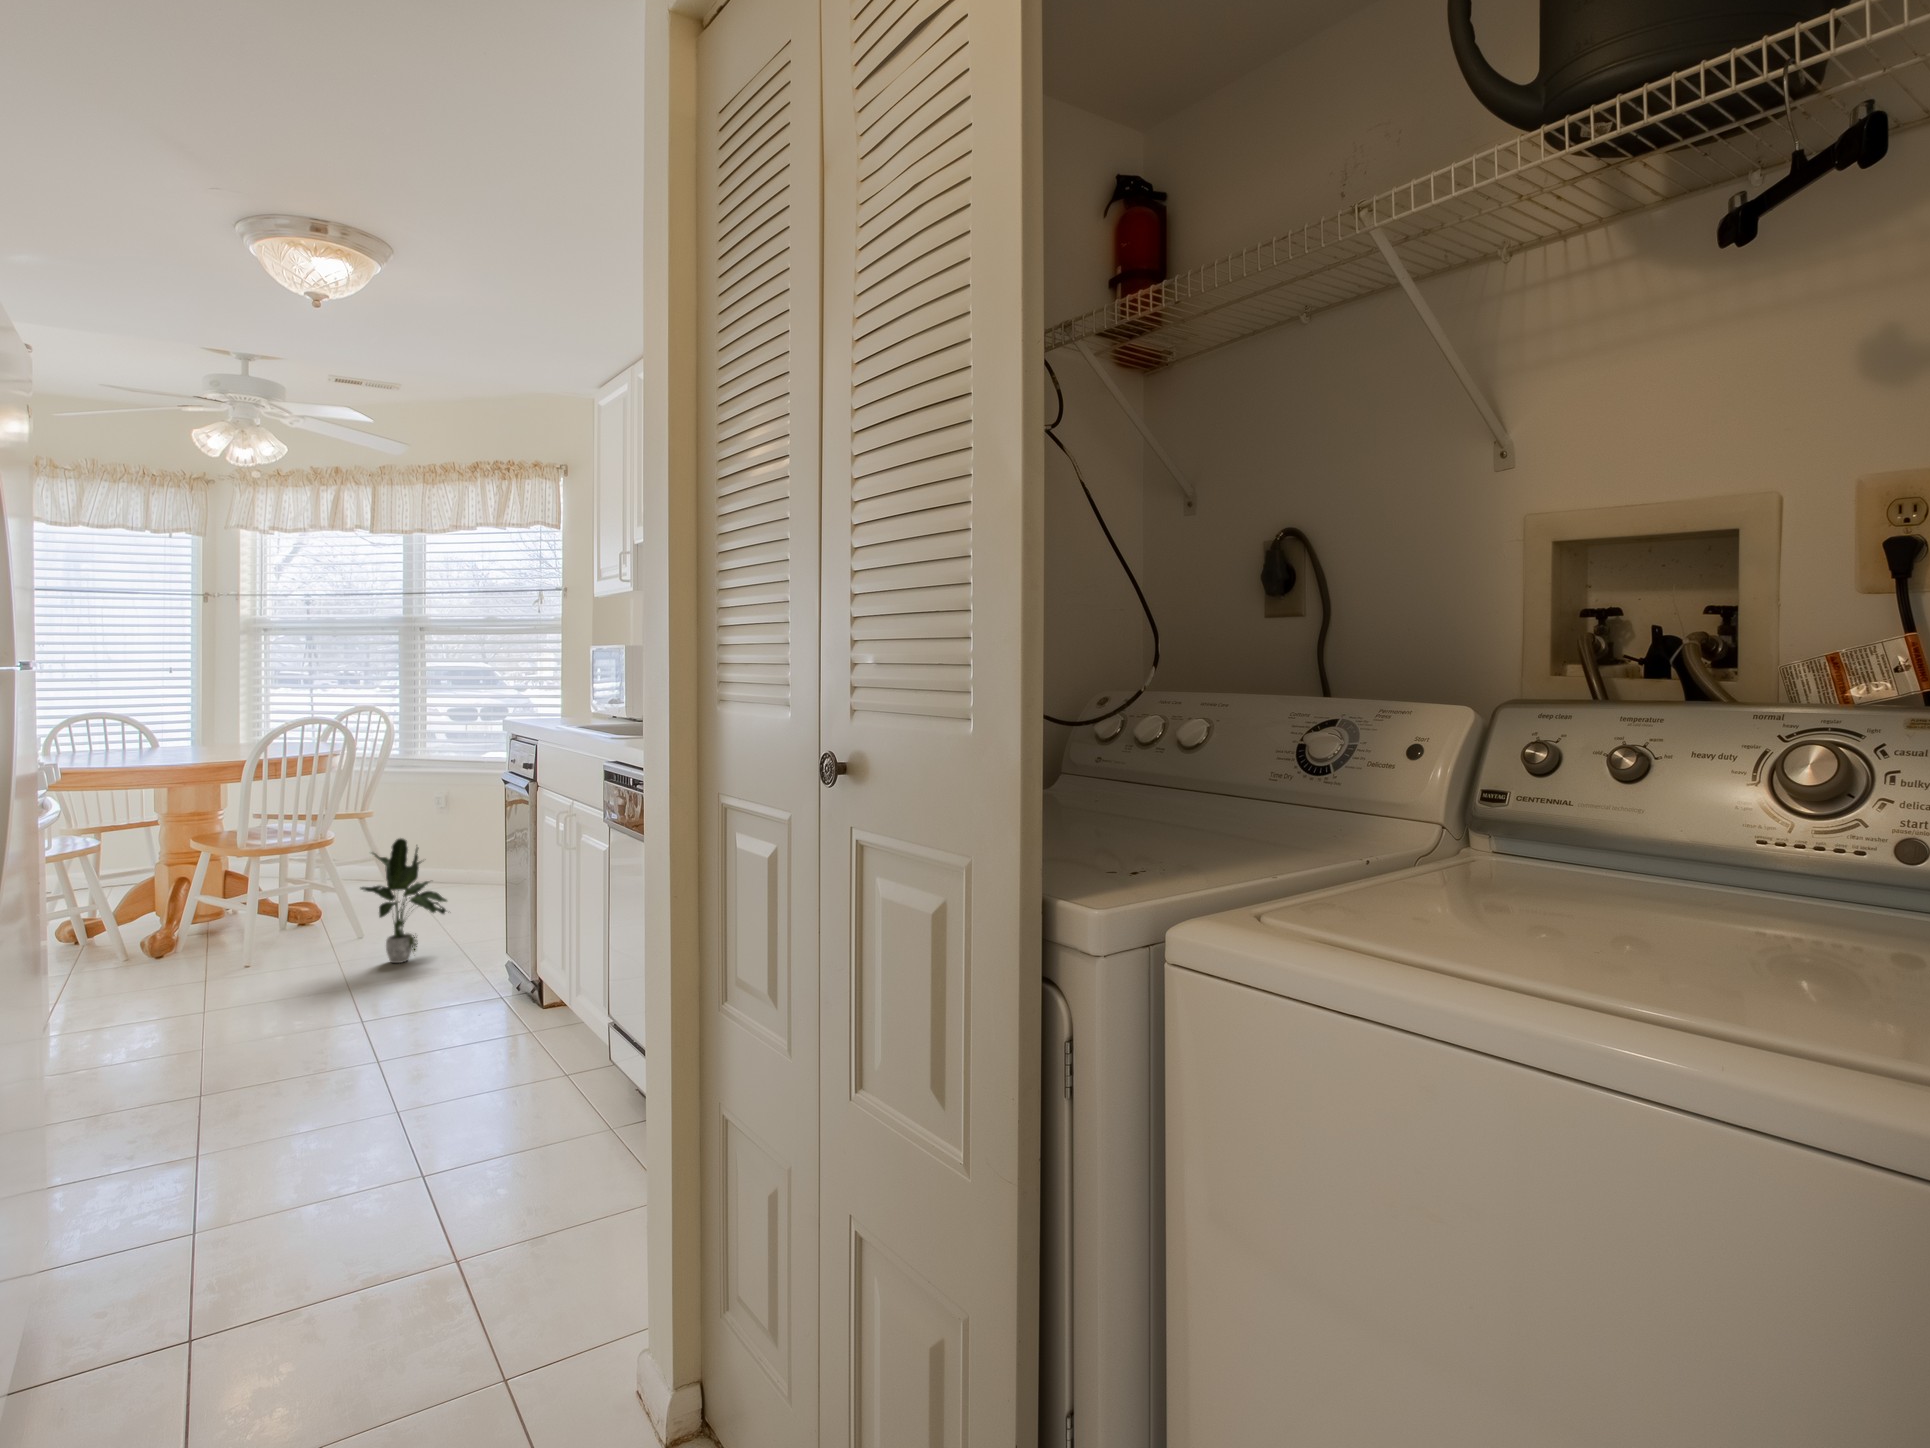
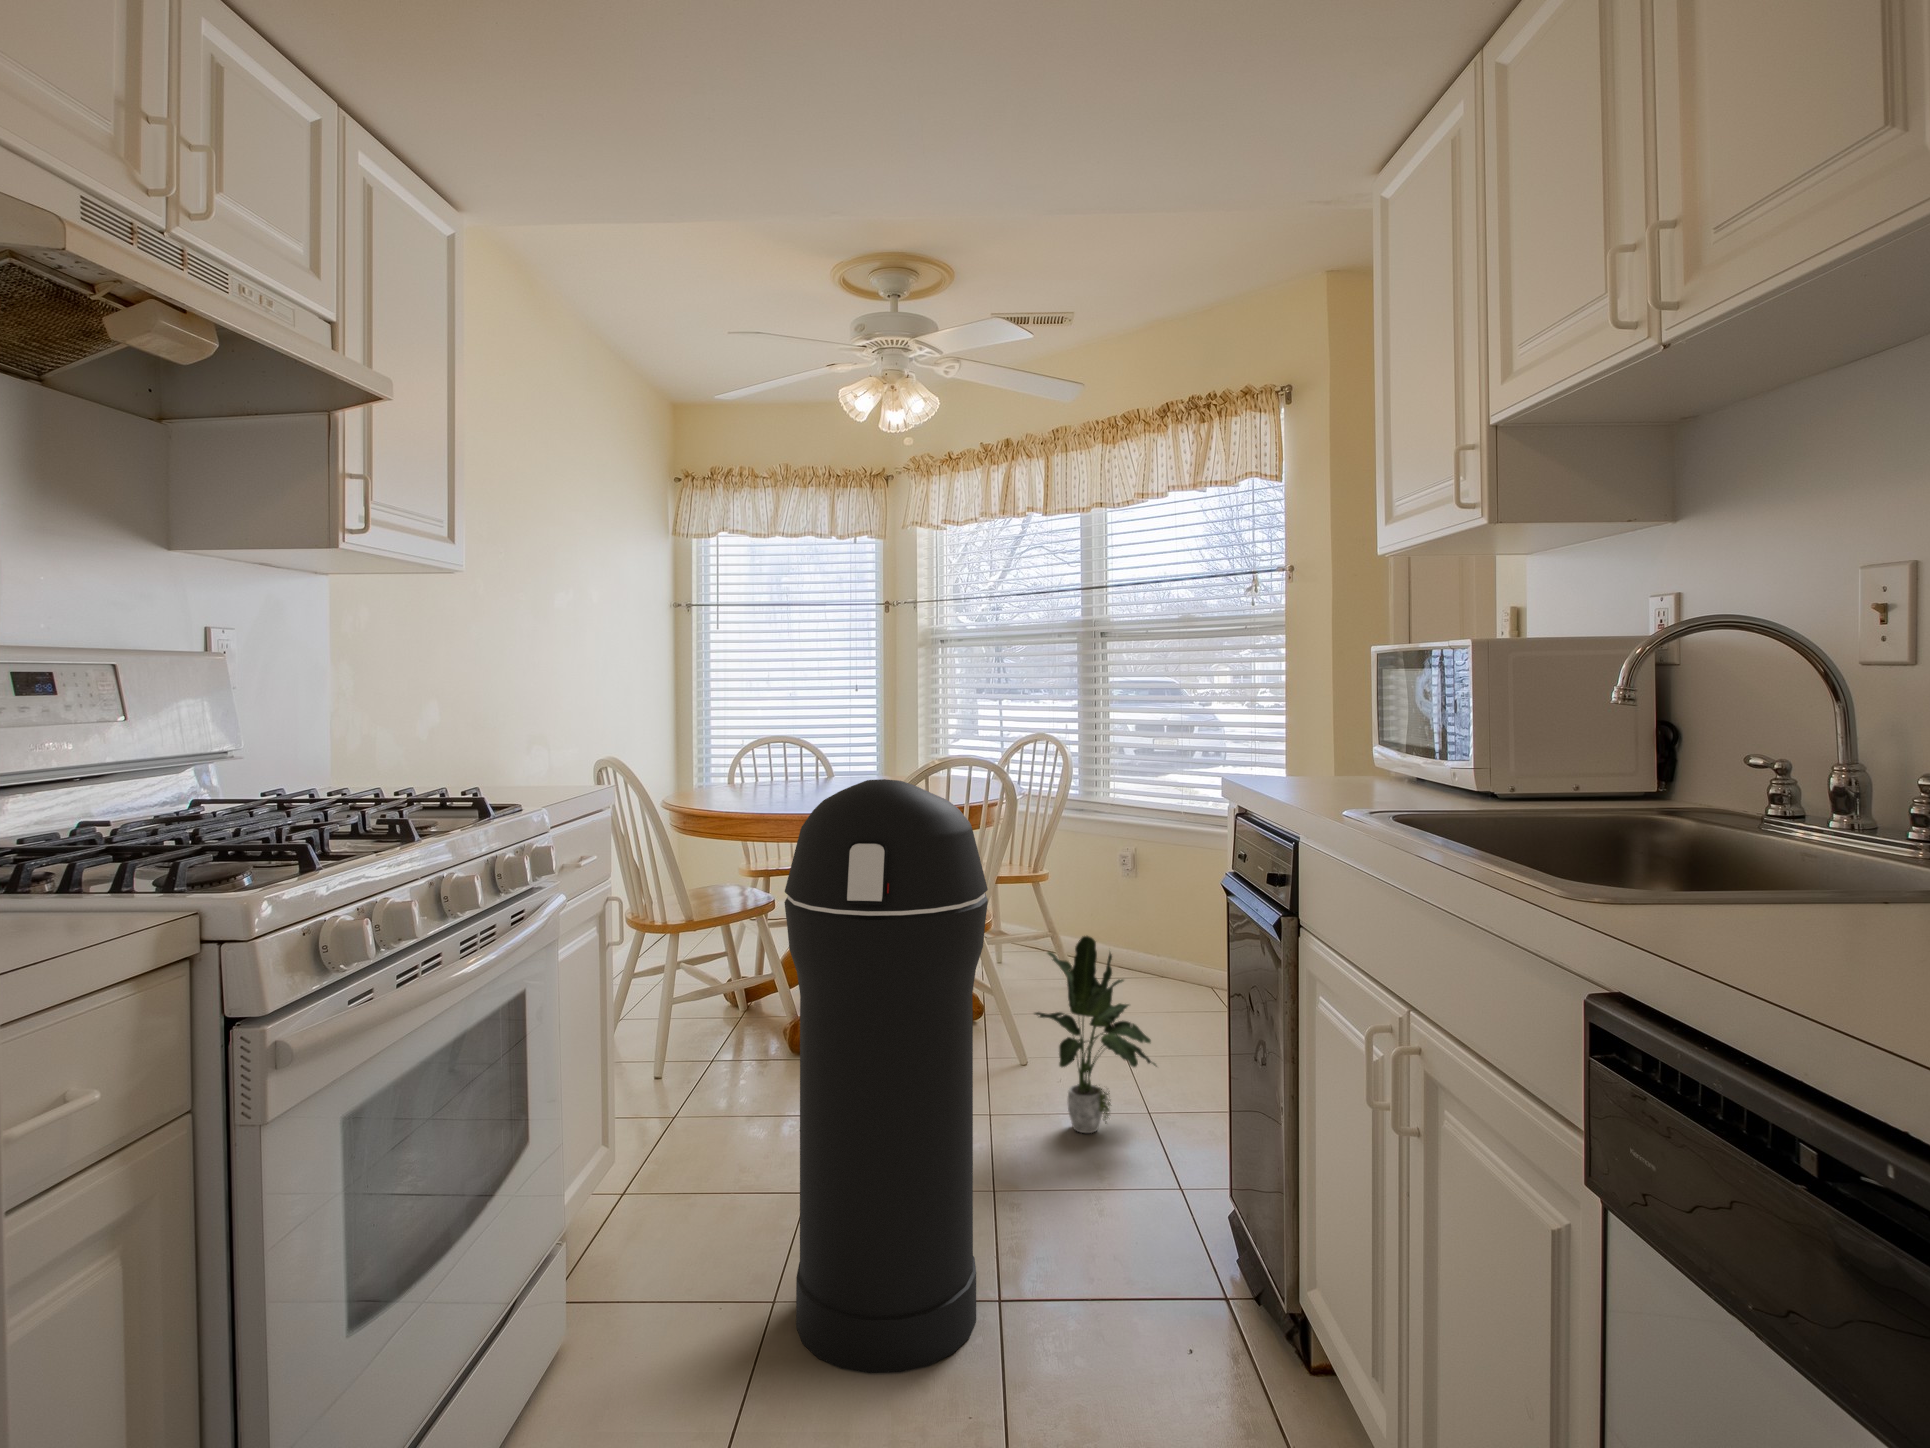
trash can: none [184,735,329,1065] -> present [784,779,988,1373]

